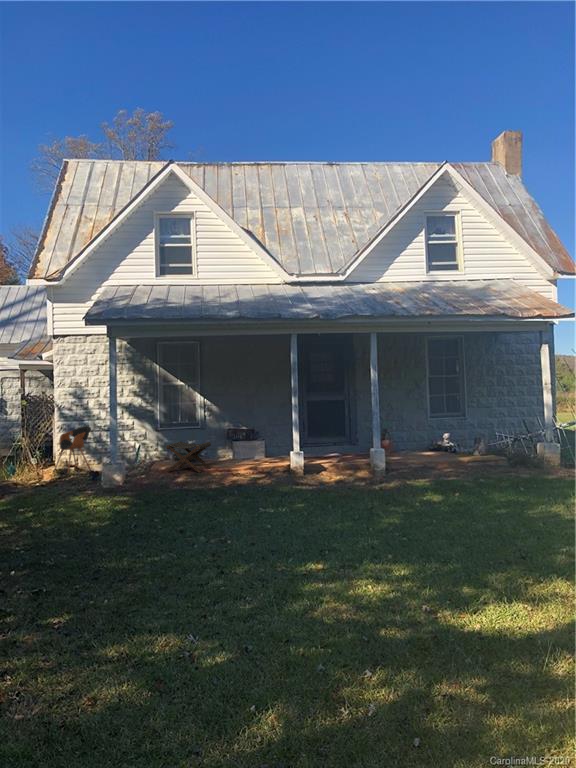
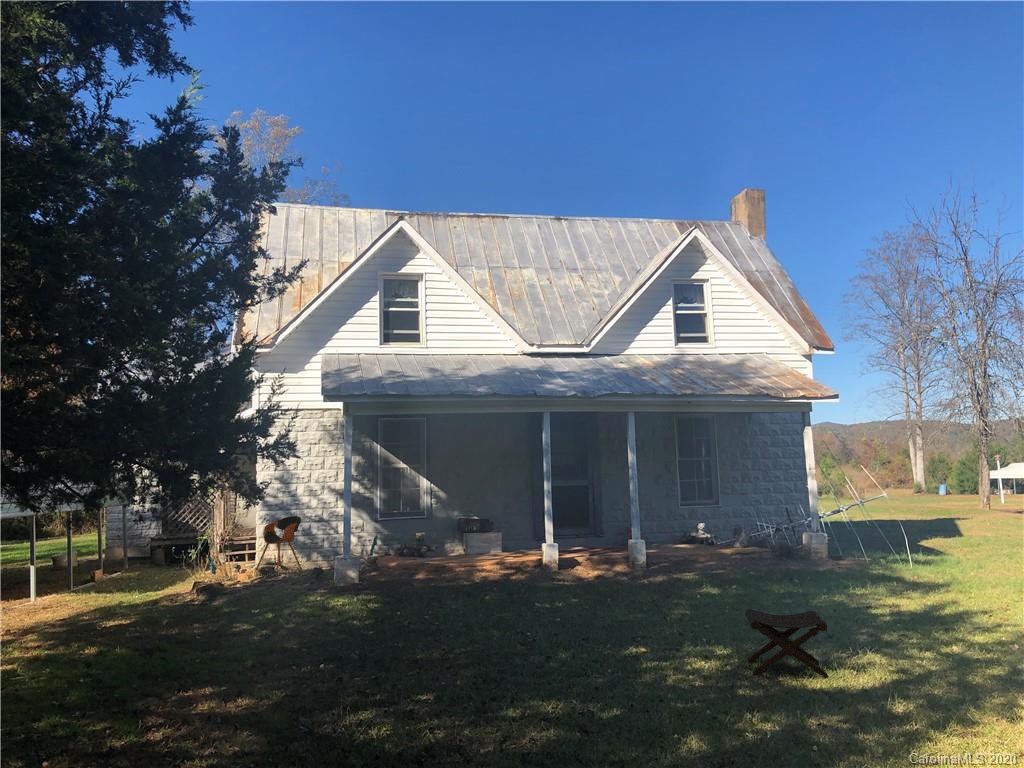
footstool: present [166,442,211,473] -> present [745,609,828,677]

